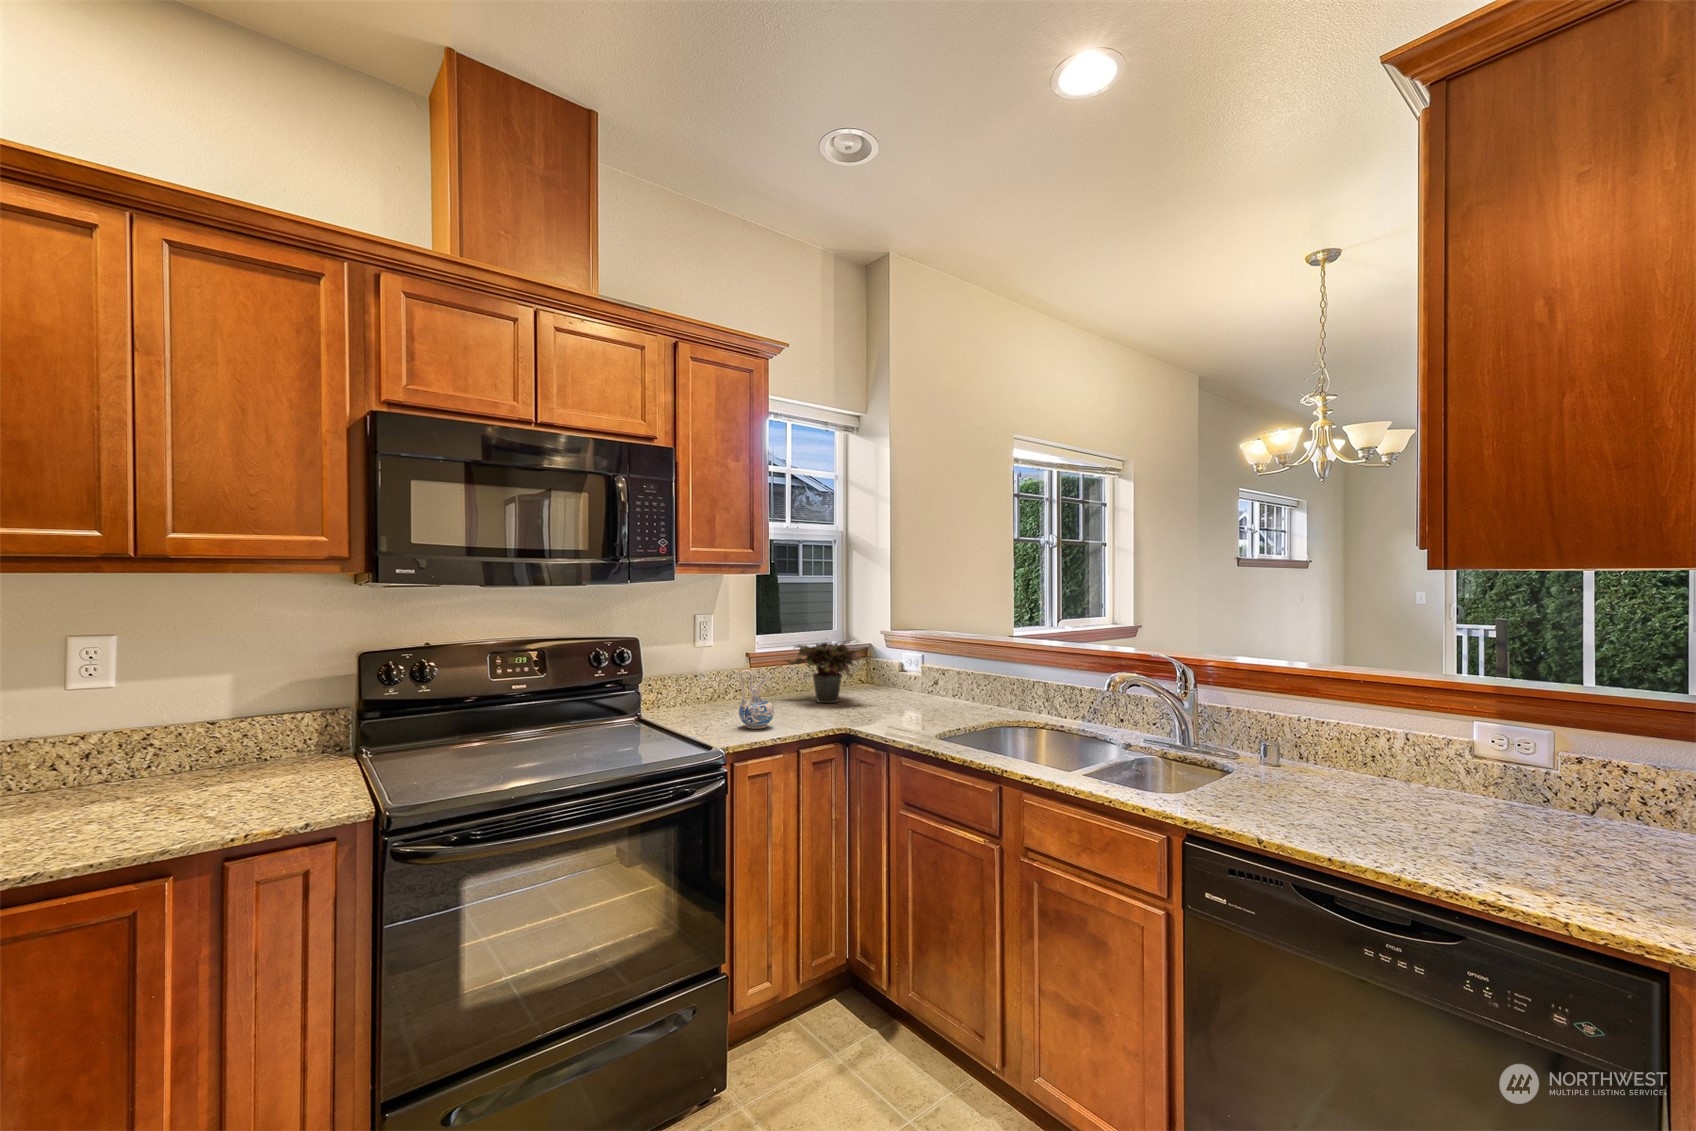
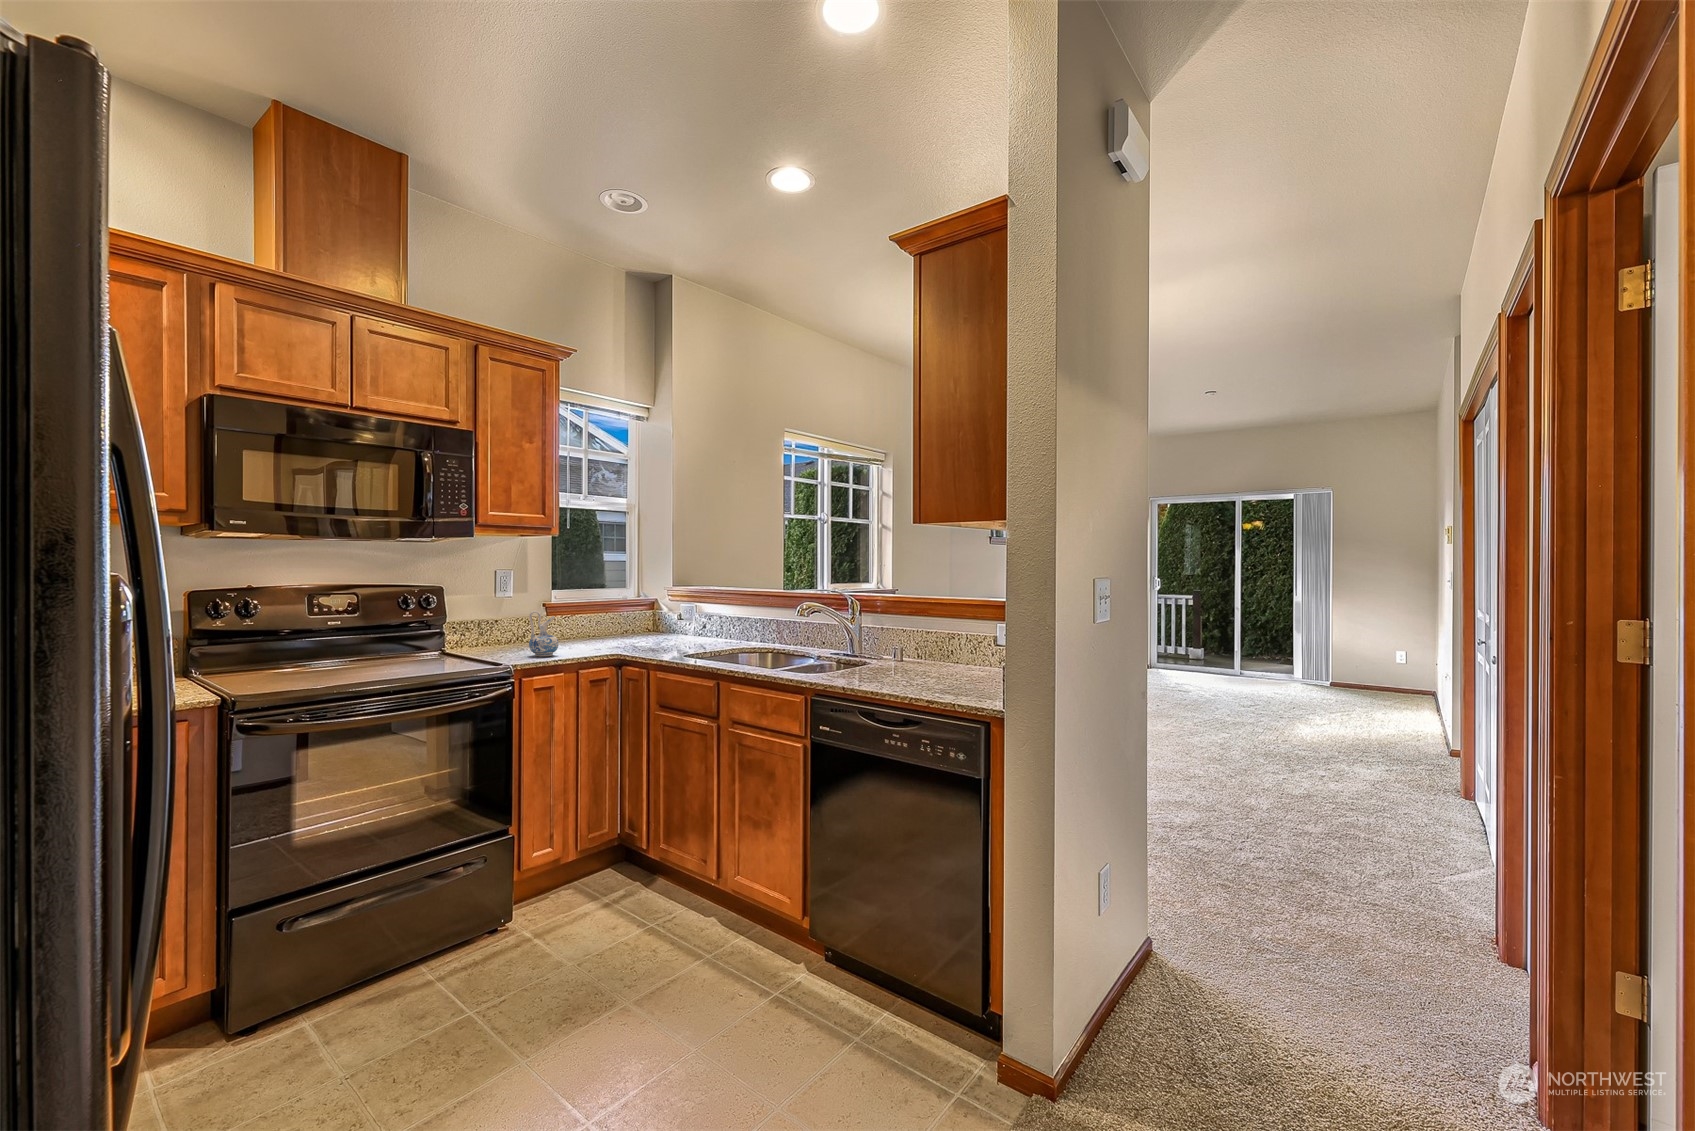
potted plant: present [785,642,868,703] -> none [573,594,649,644]

